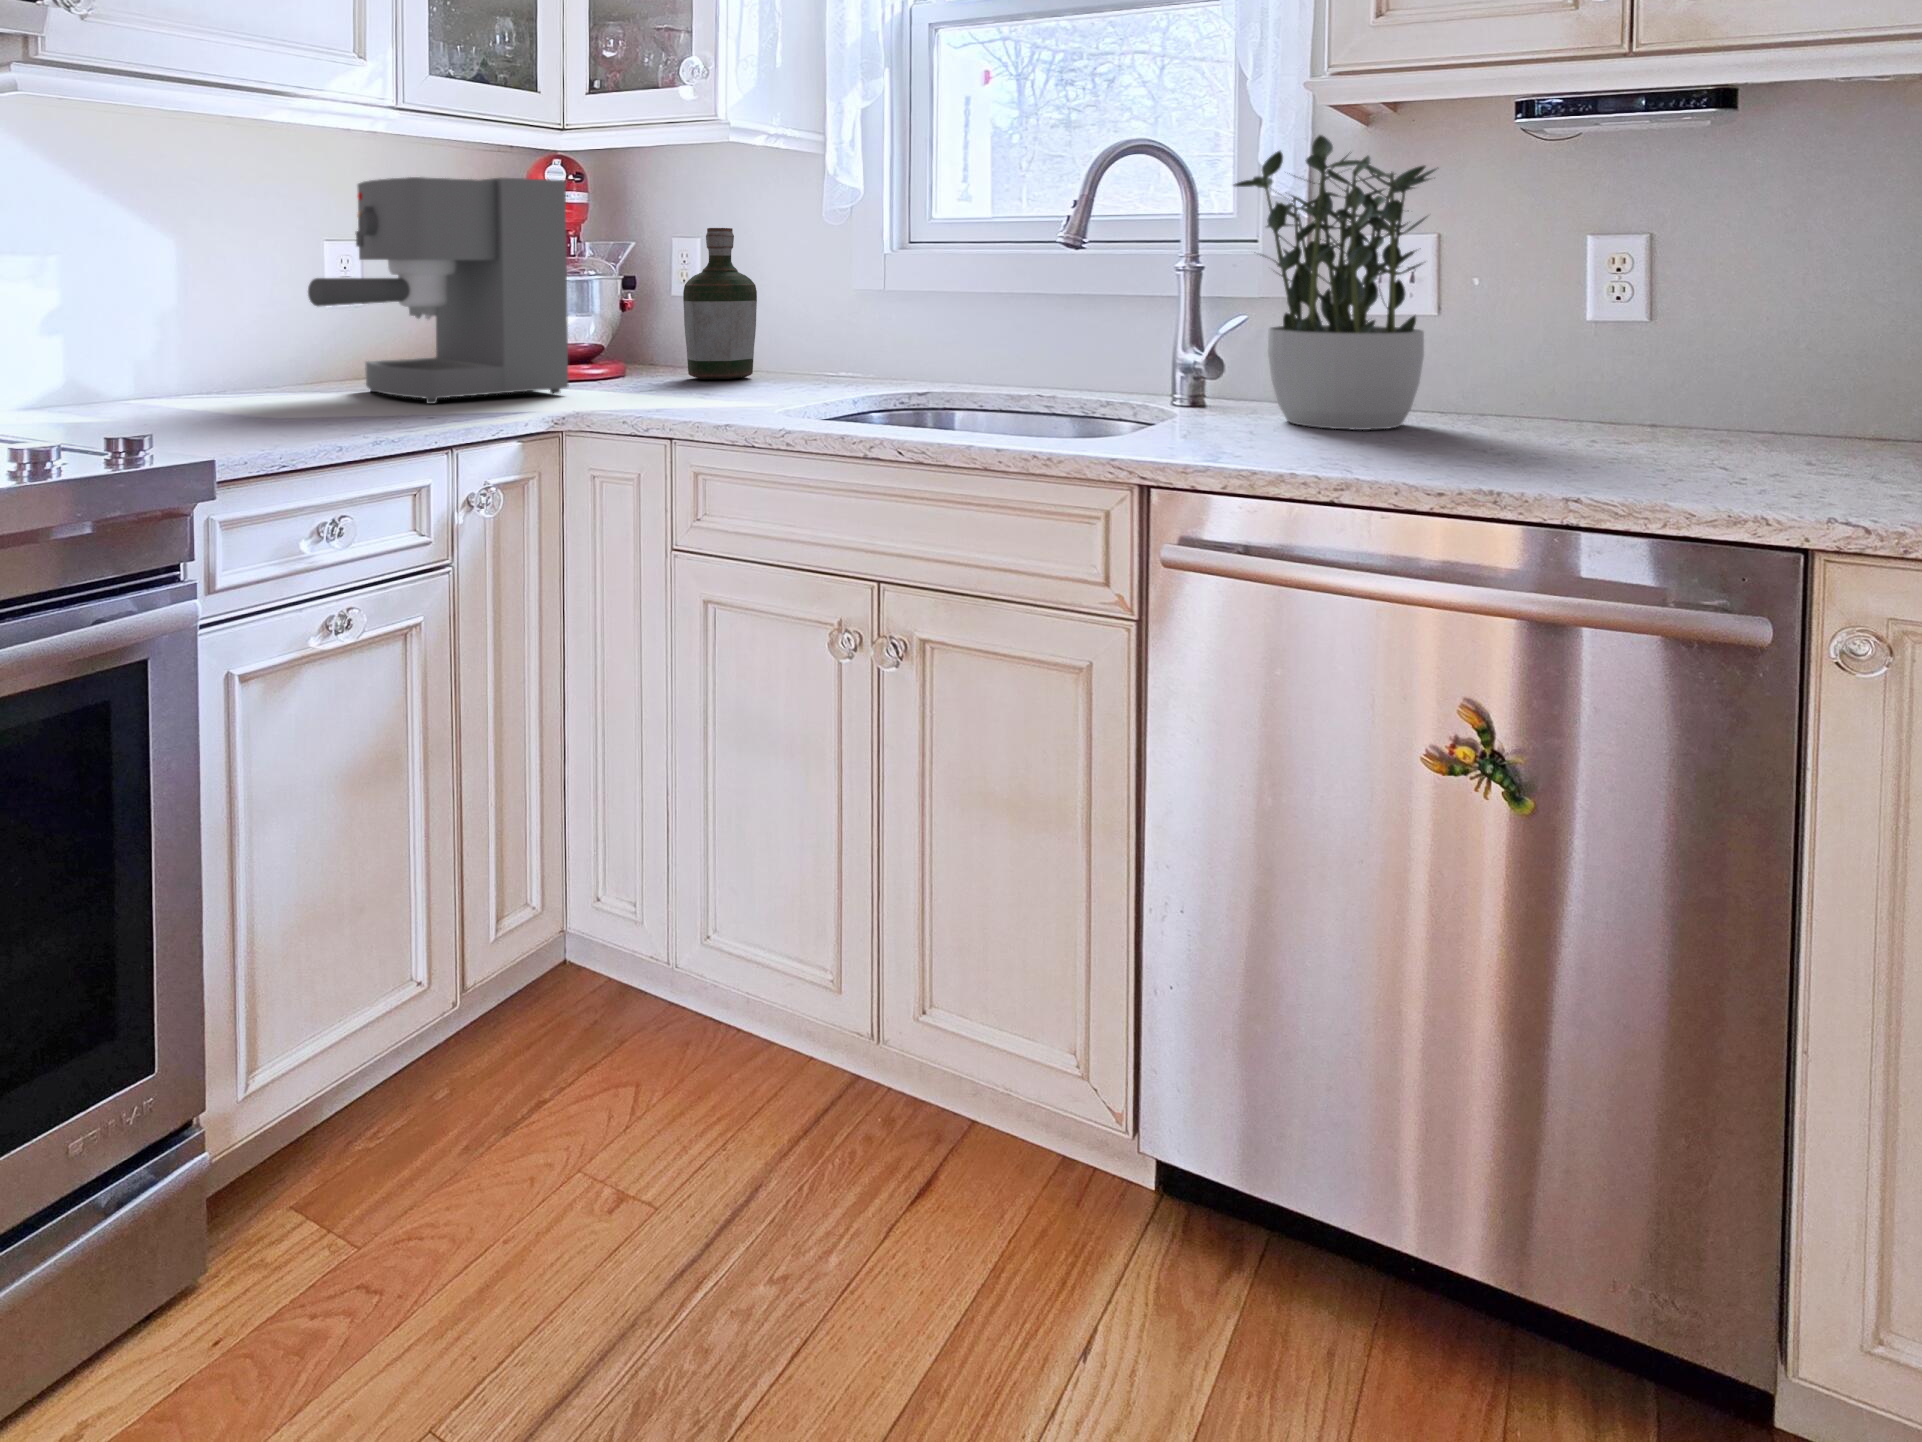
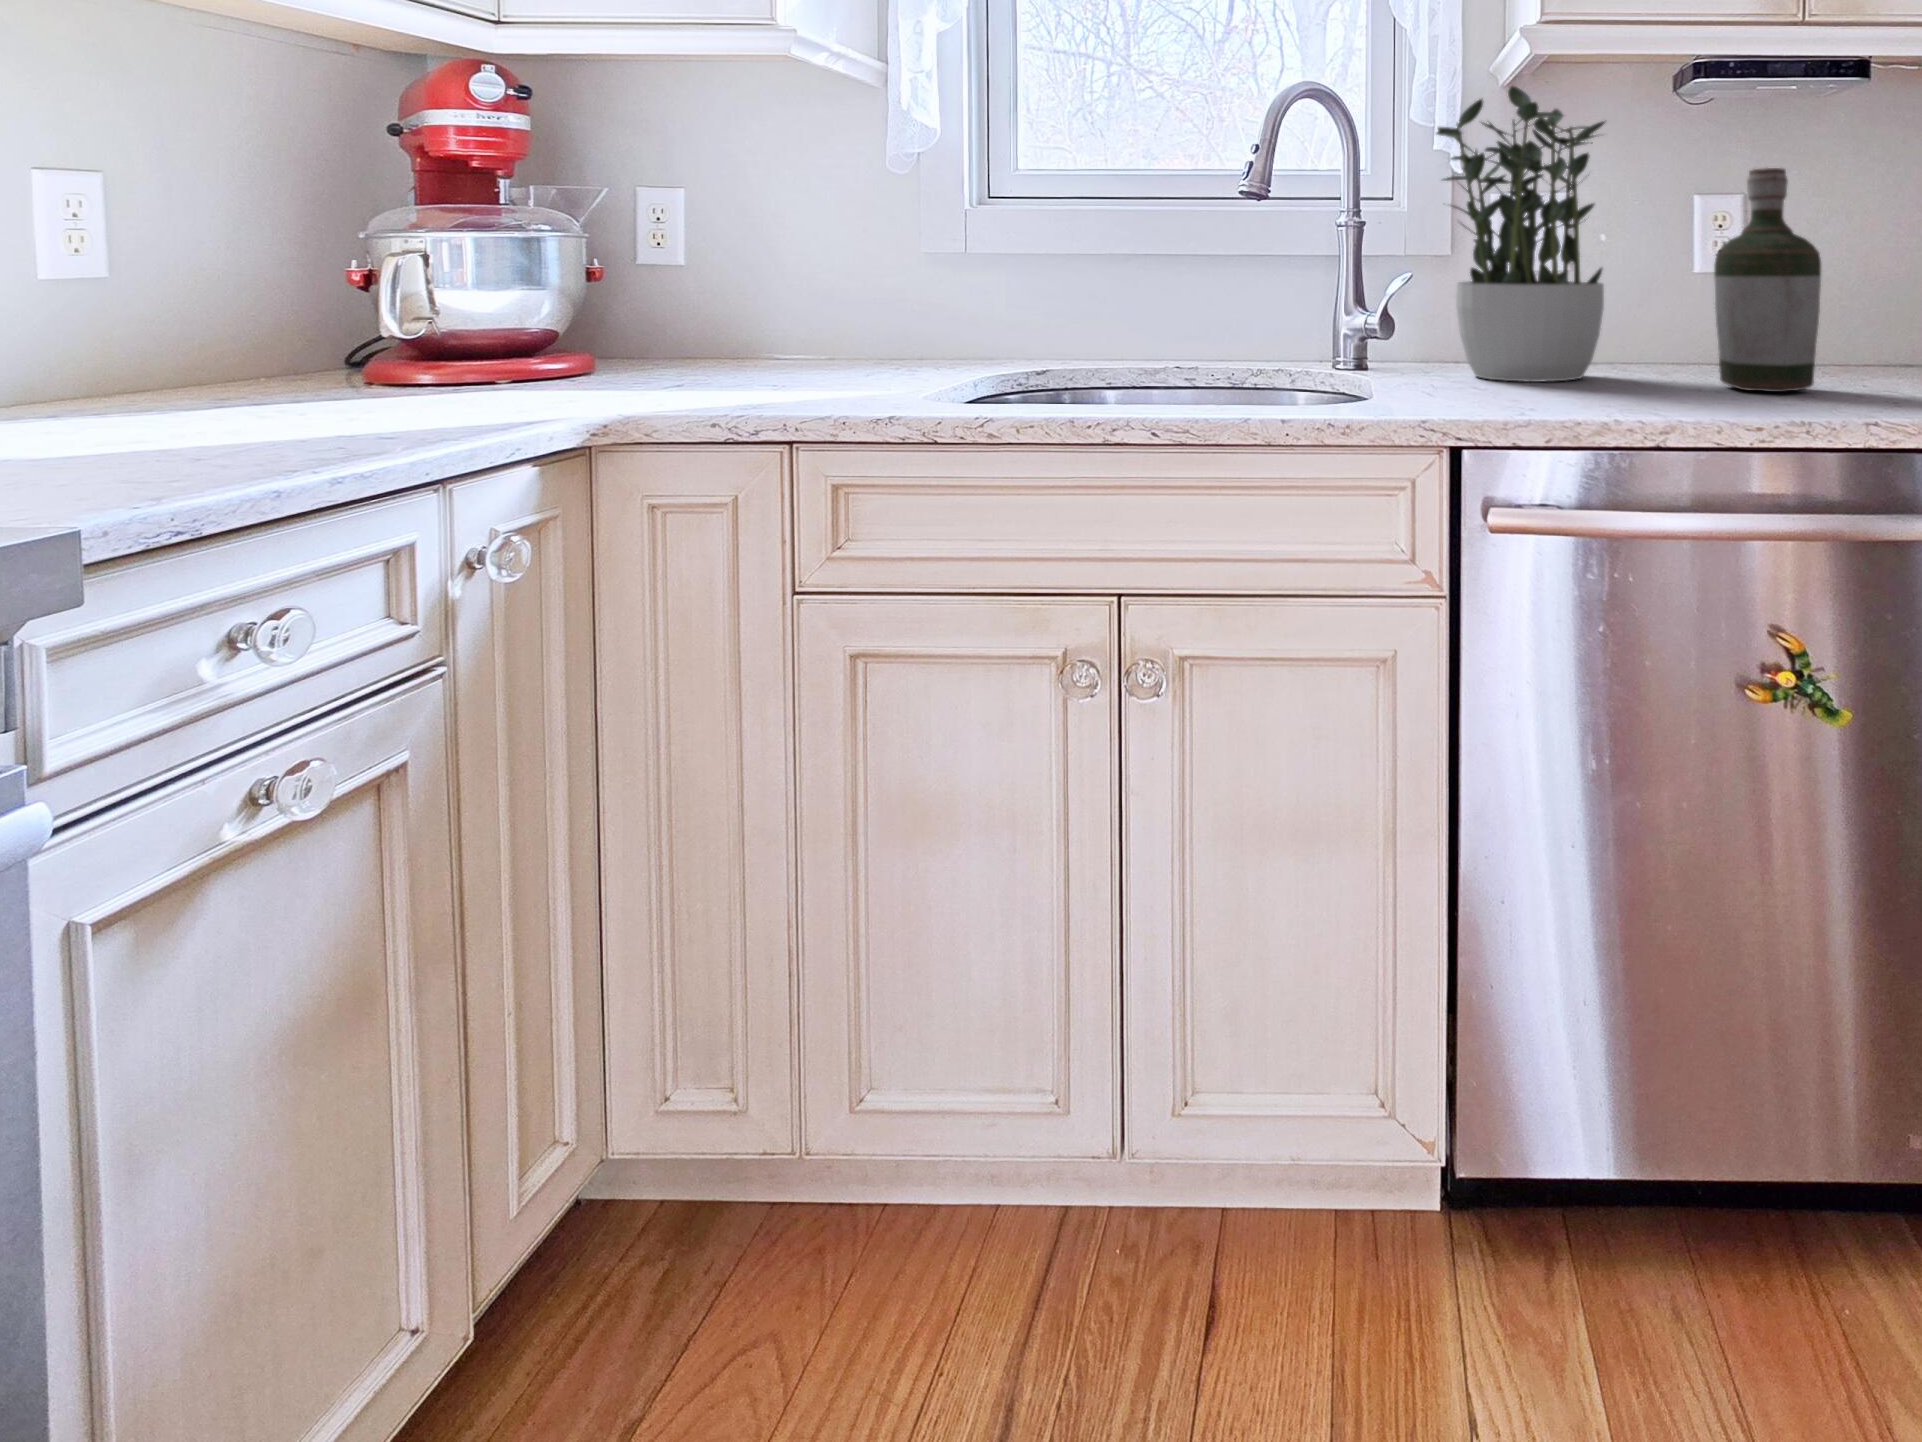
coffee maker: present [308,177,568,404] -> none [102,60,570,417]
bottle: present [683,228,757,379] -> present [1714,168,1821,392]

